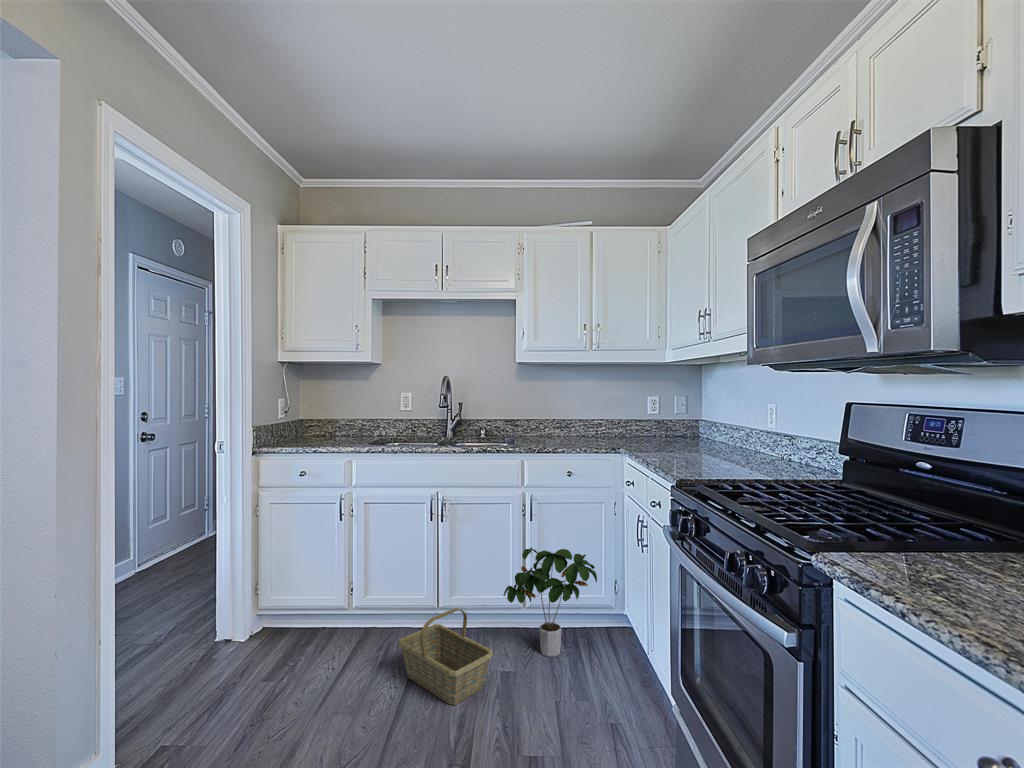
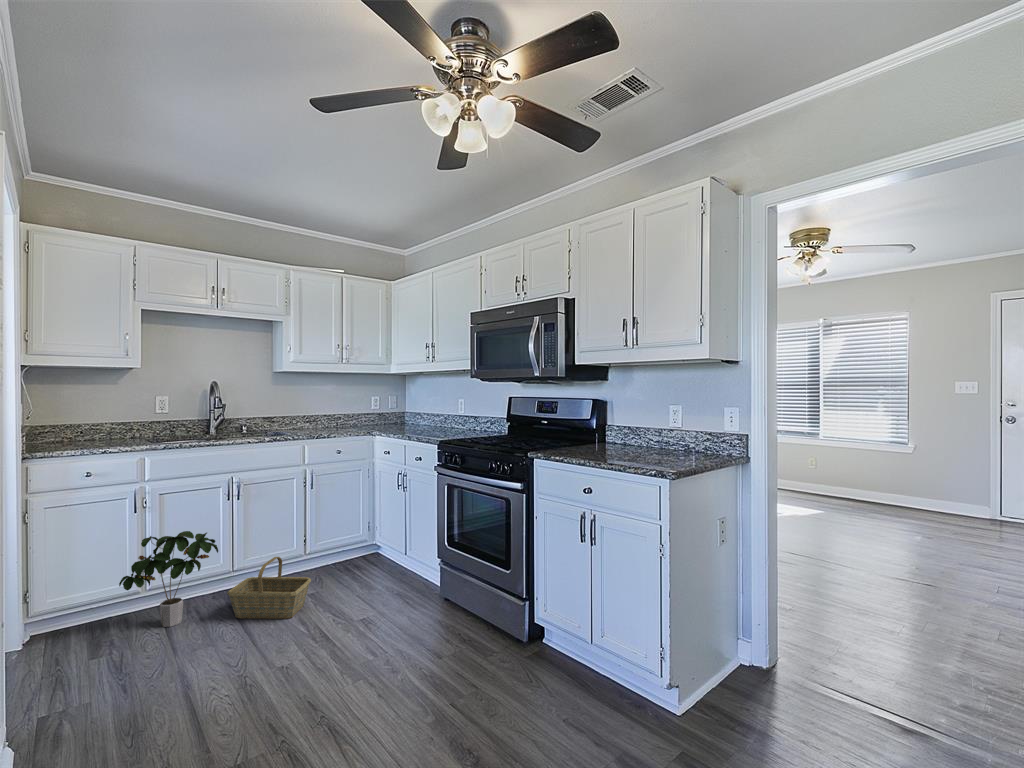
potted plant: present [504,547,597,657] -> present [119,531,218,627]

